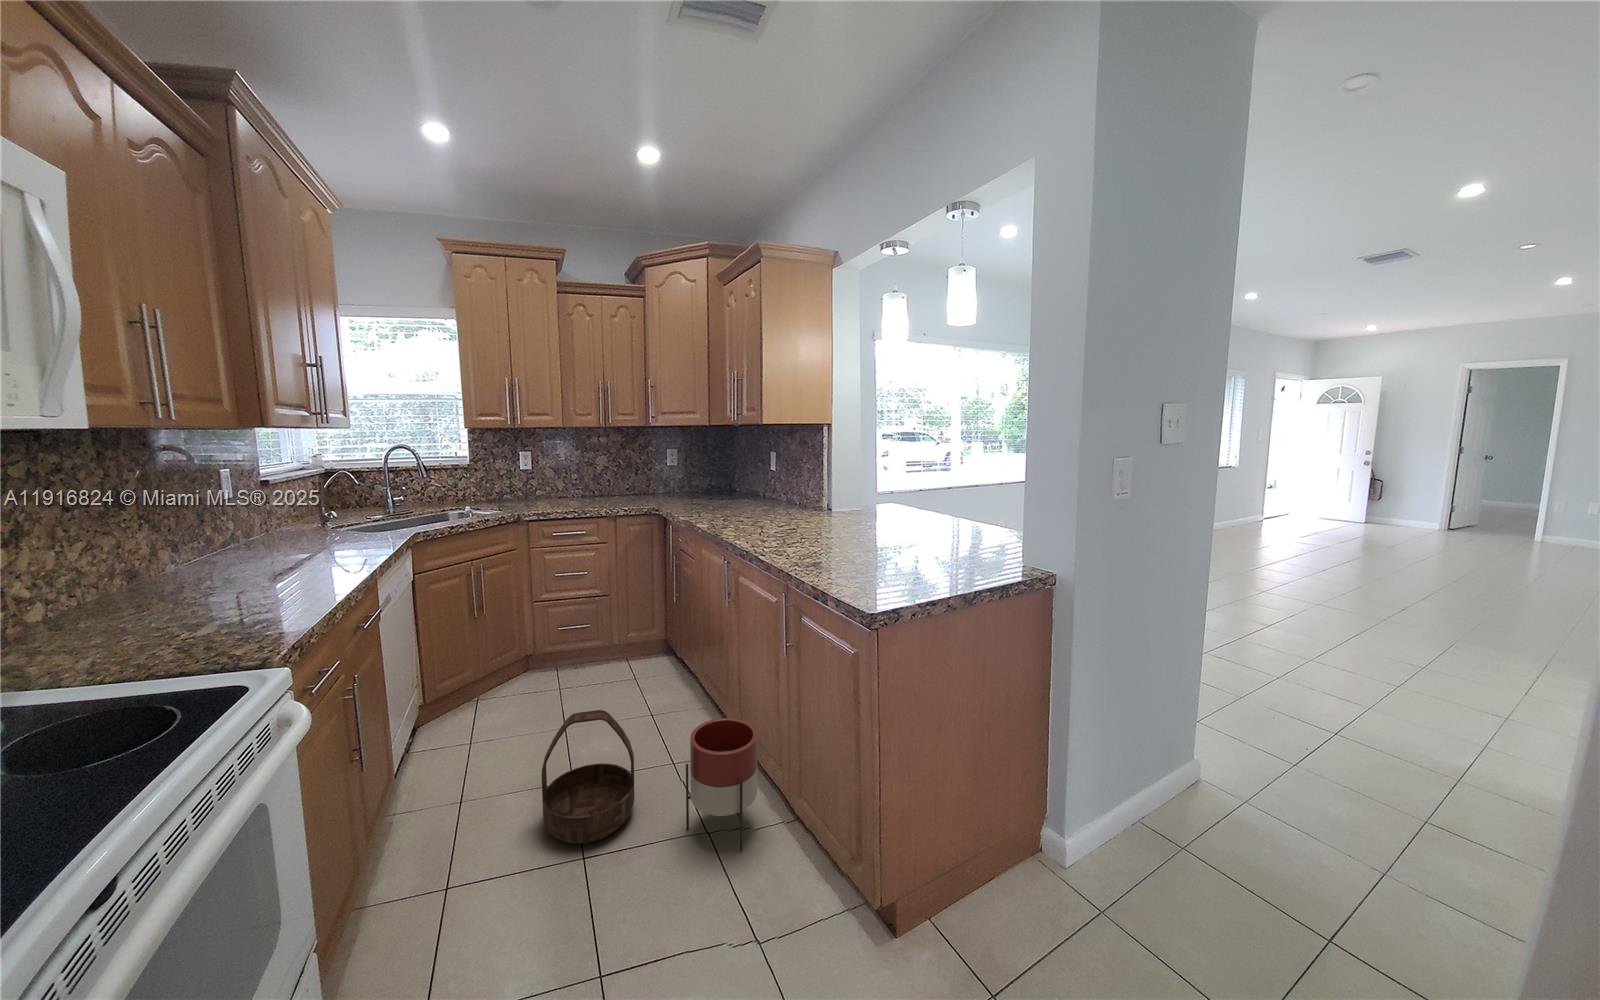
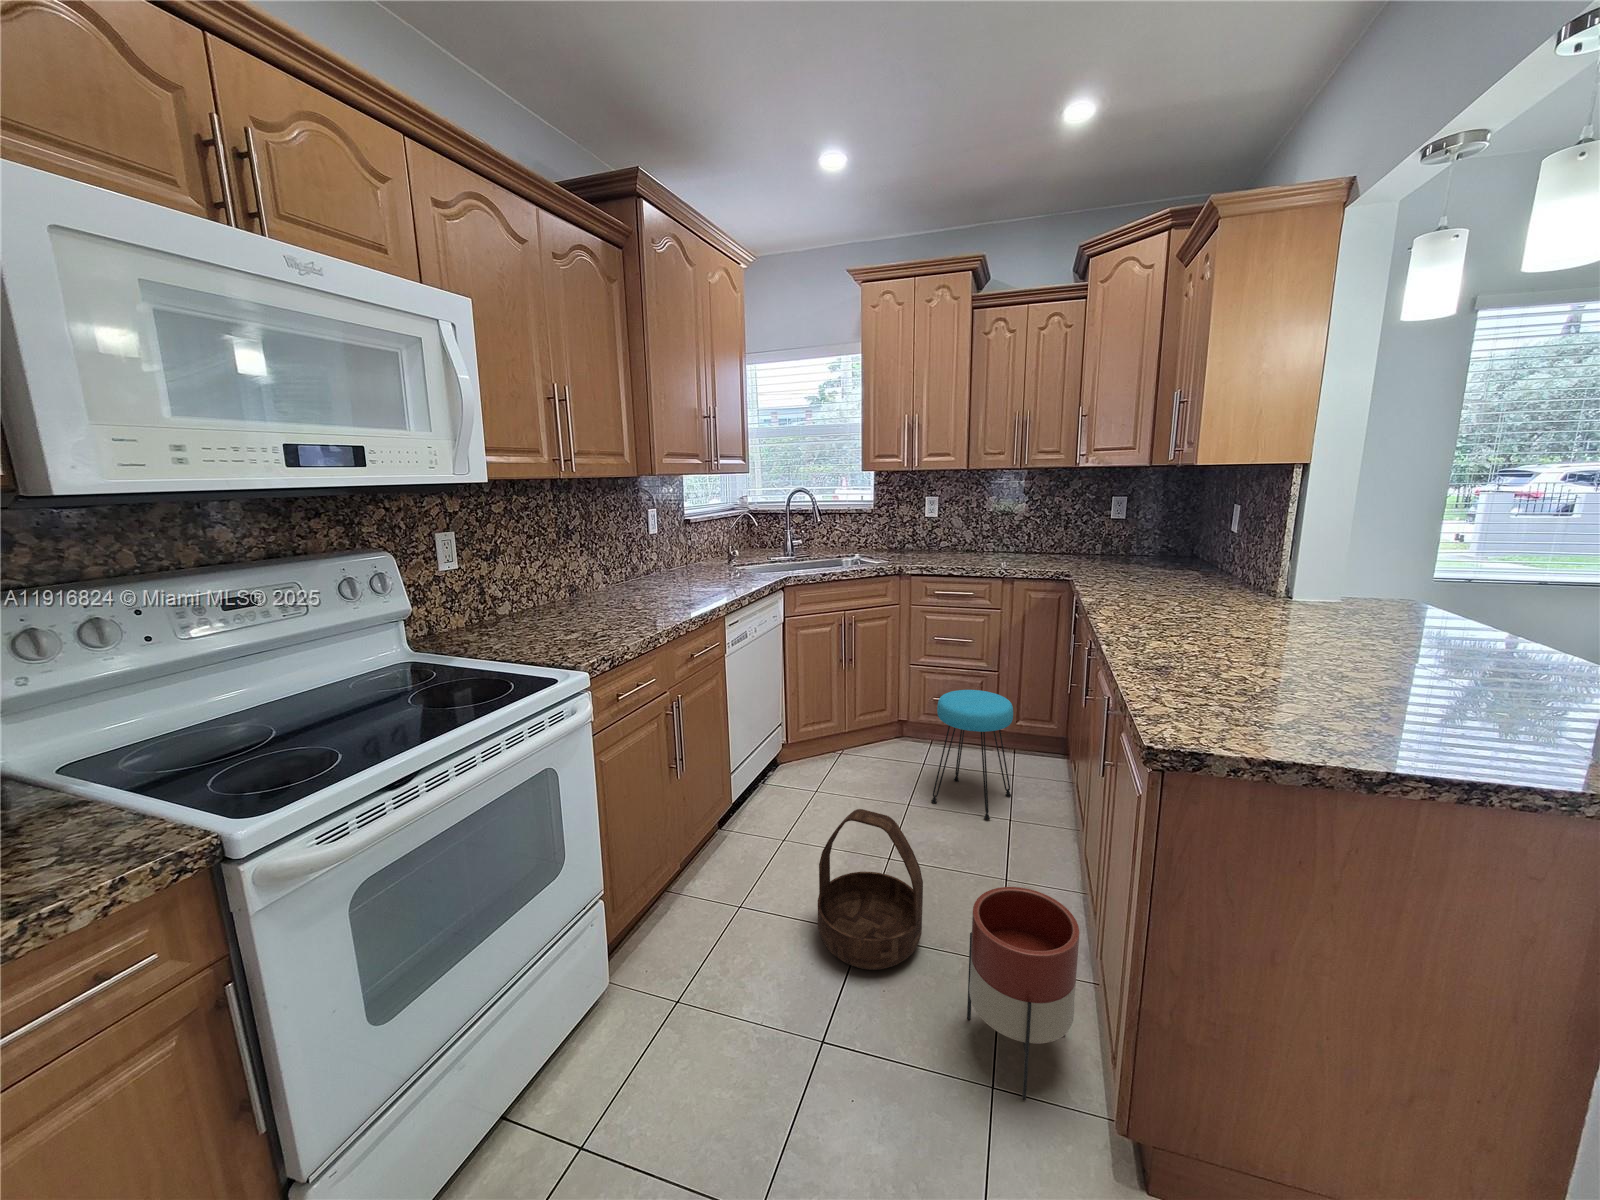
stool: none [581,606,643,707] -> present [931,690,1013,819]

